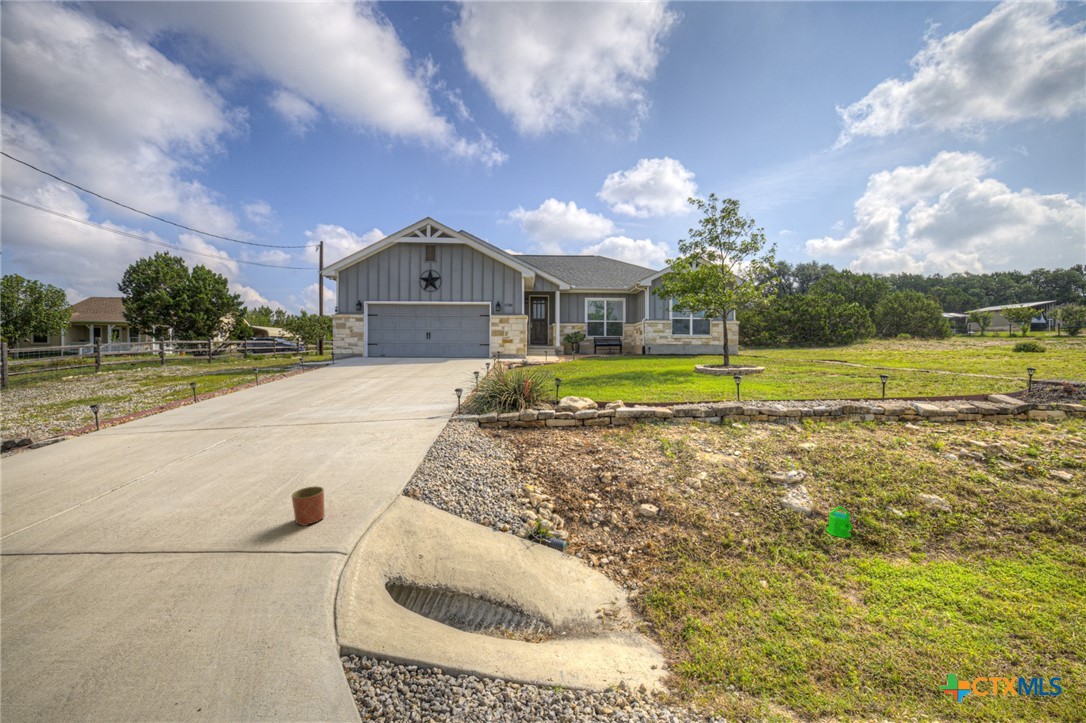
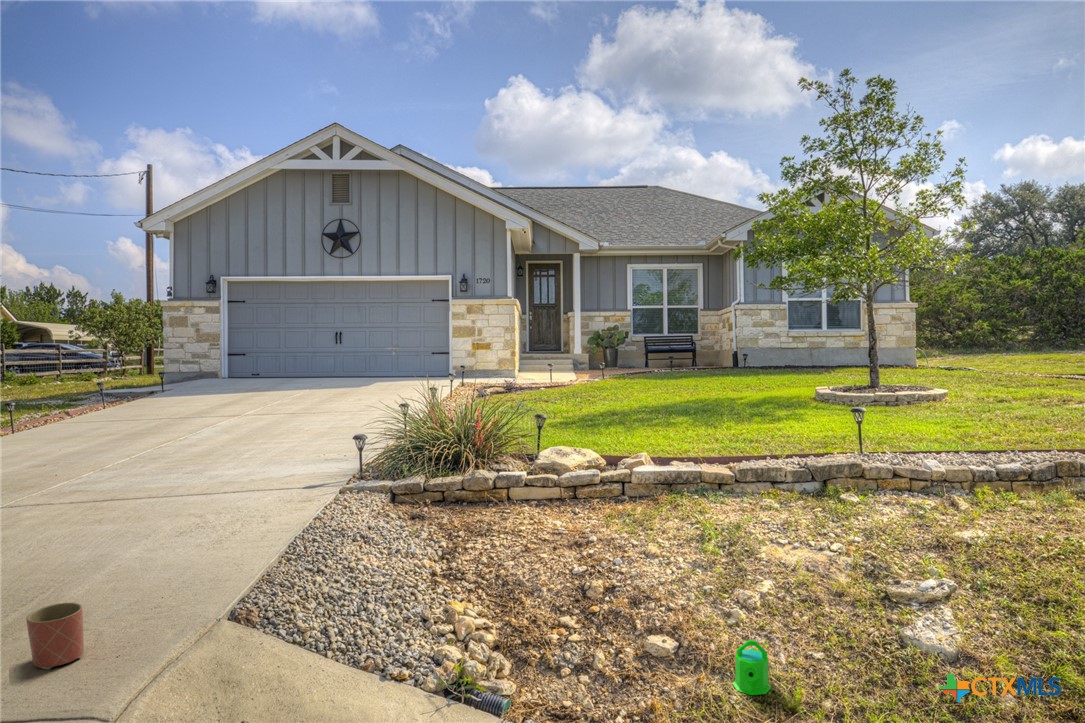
watering can: present [827,506,852,538] -> present [733,640,771,695]

